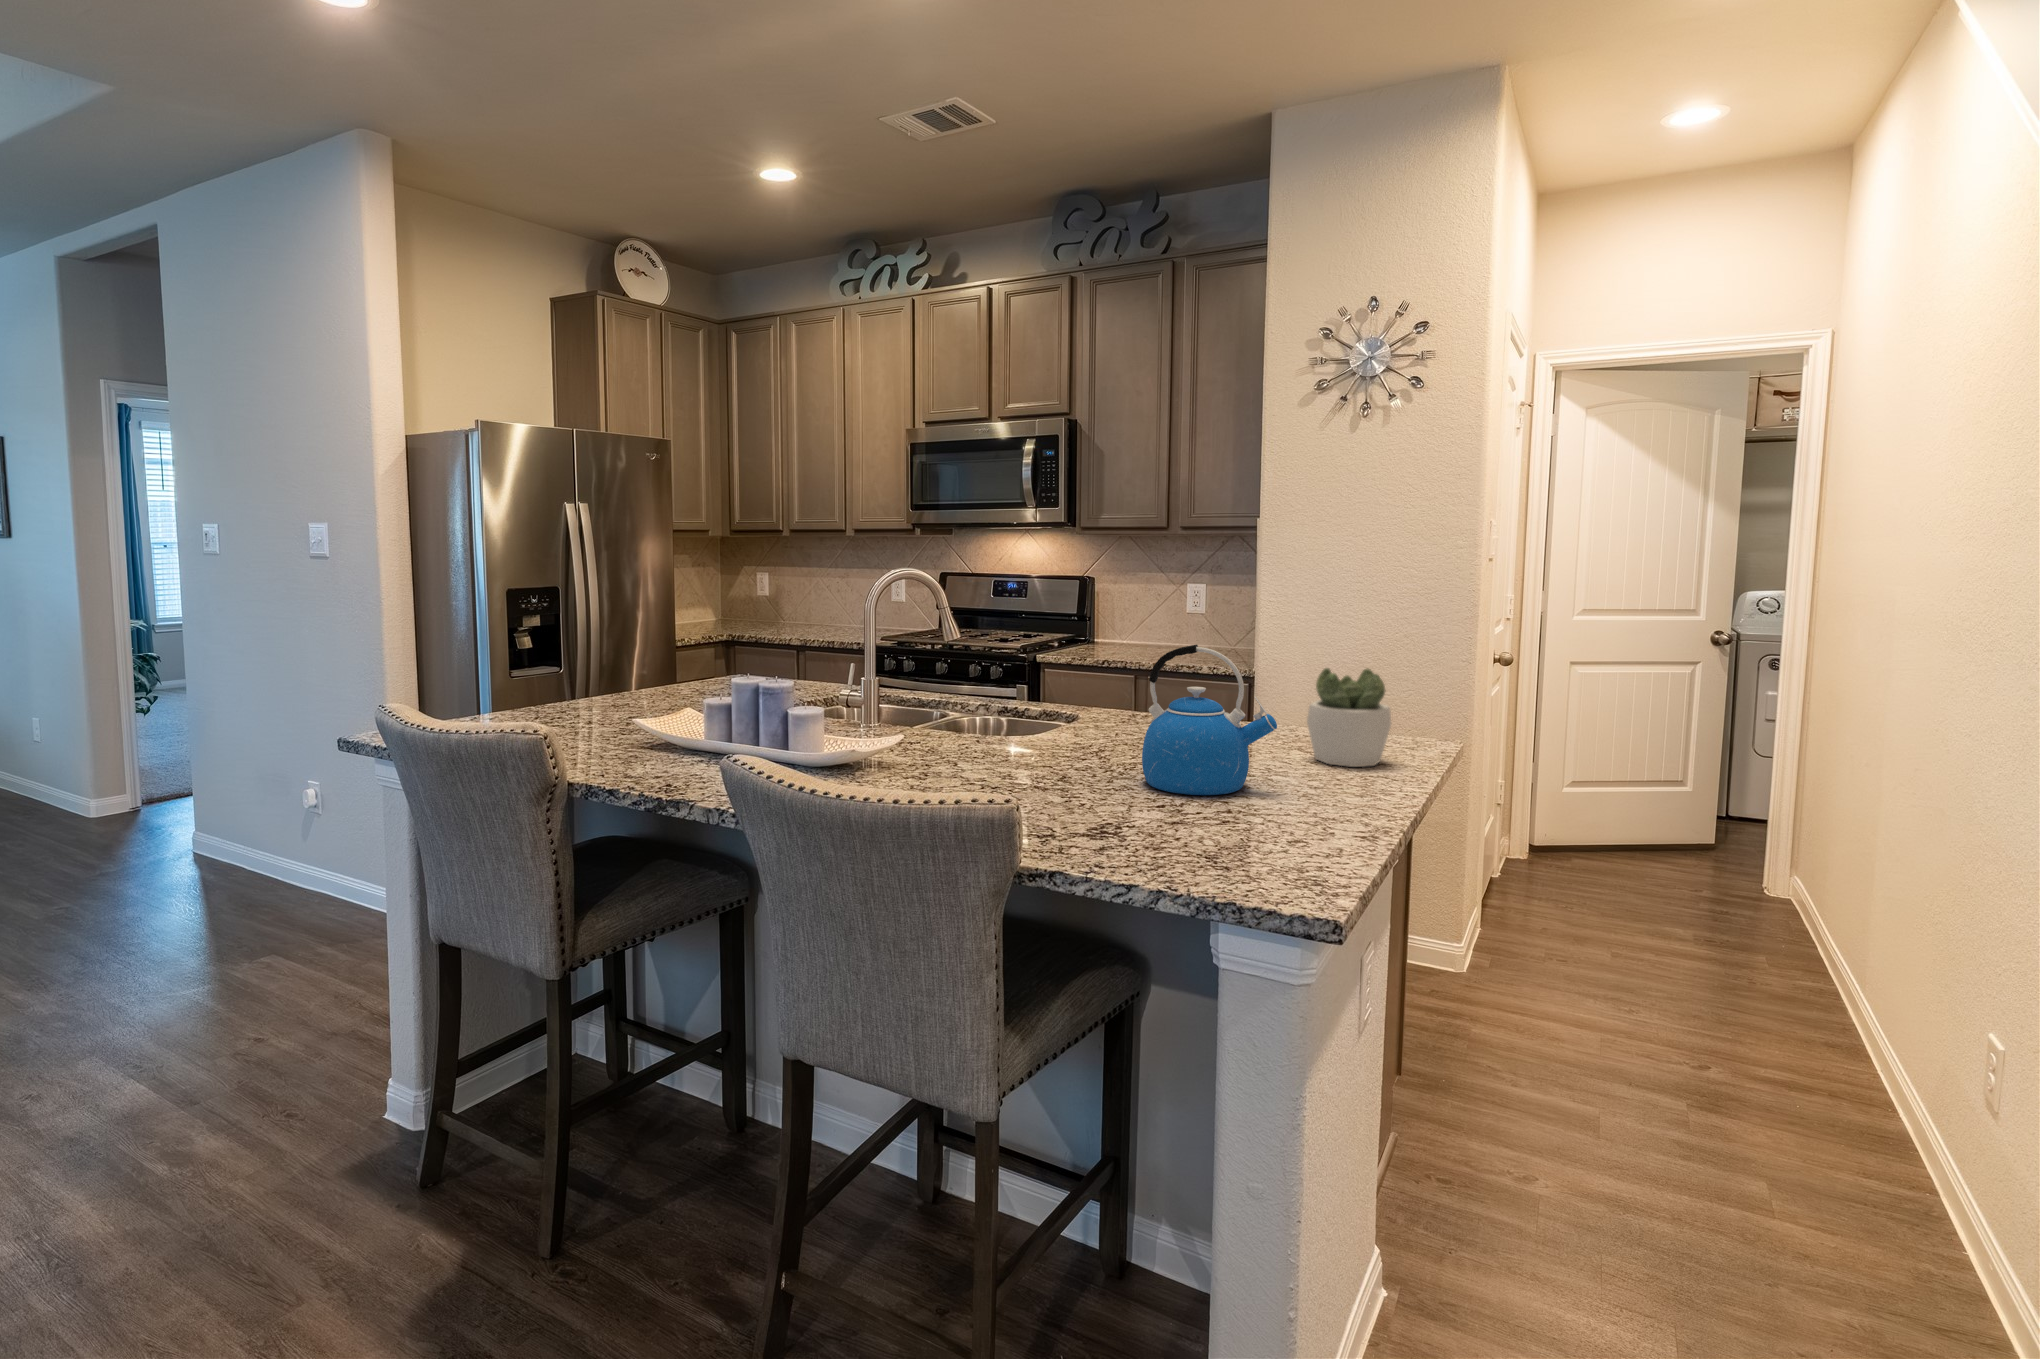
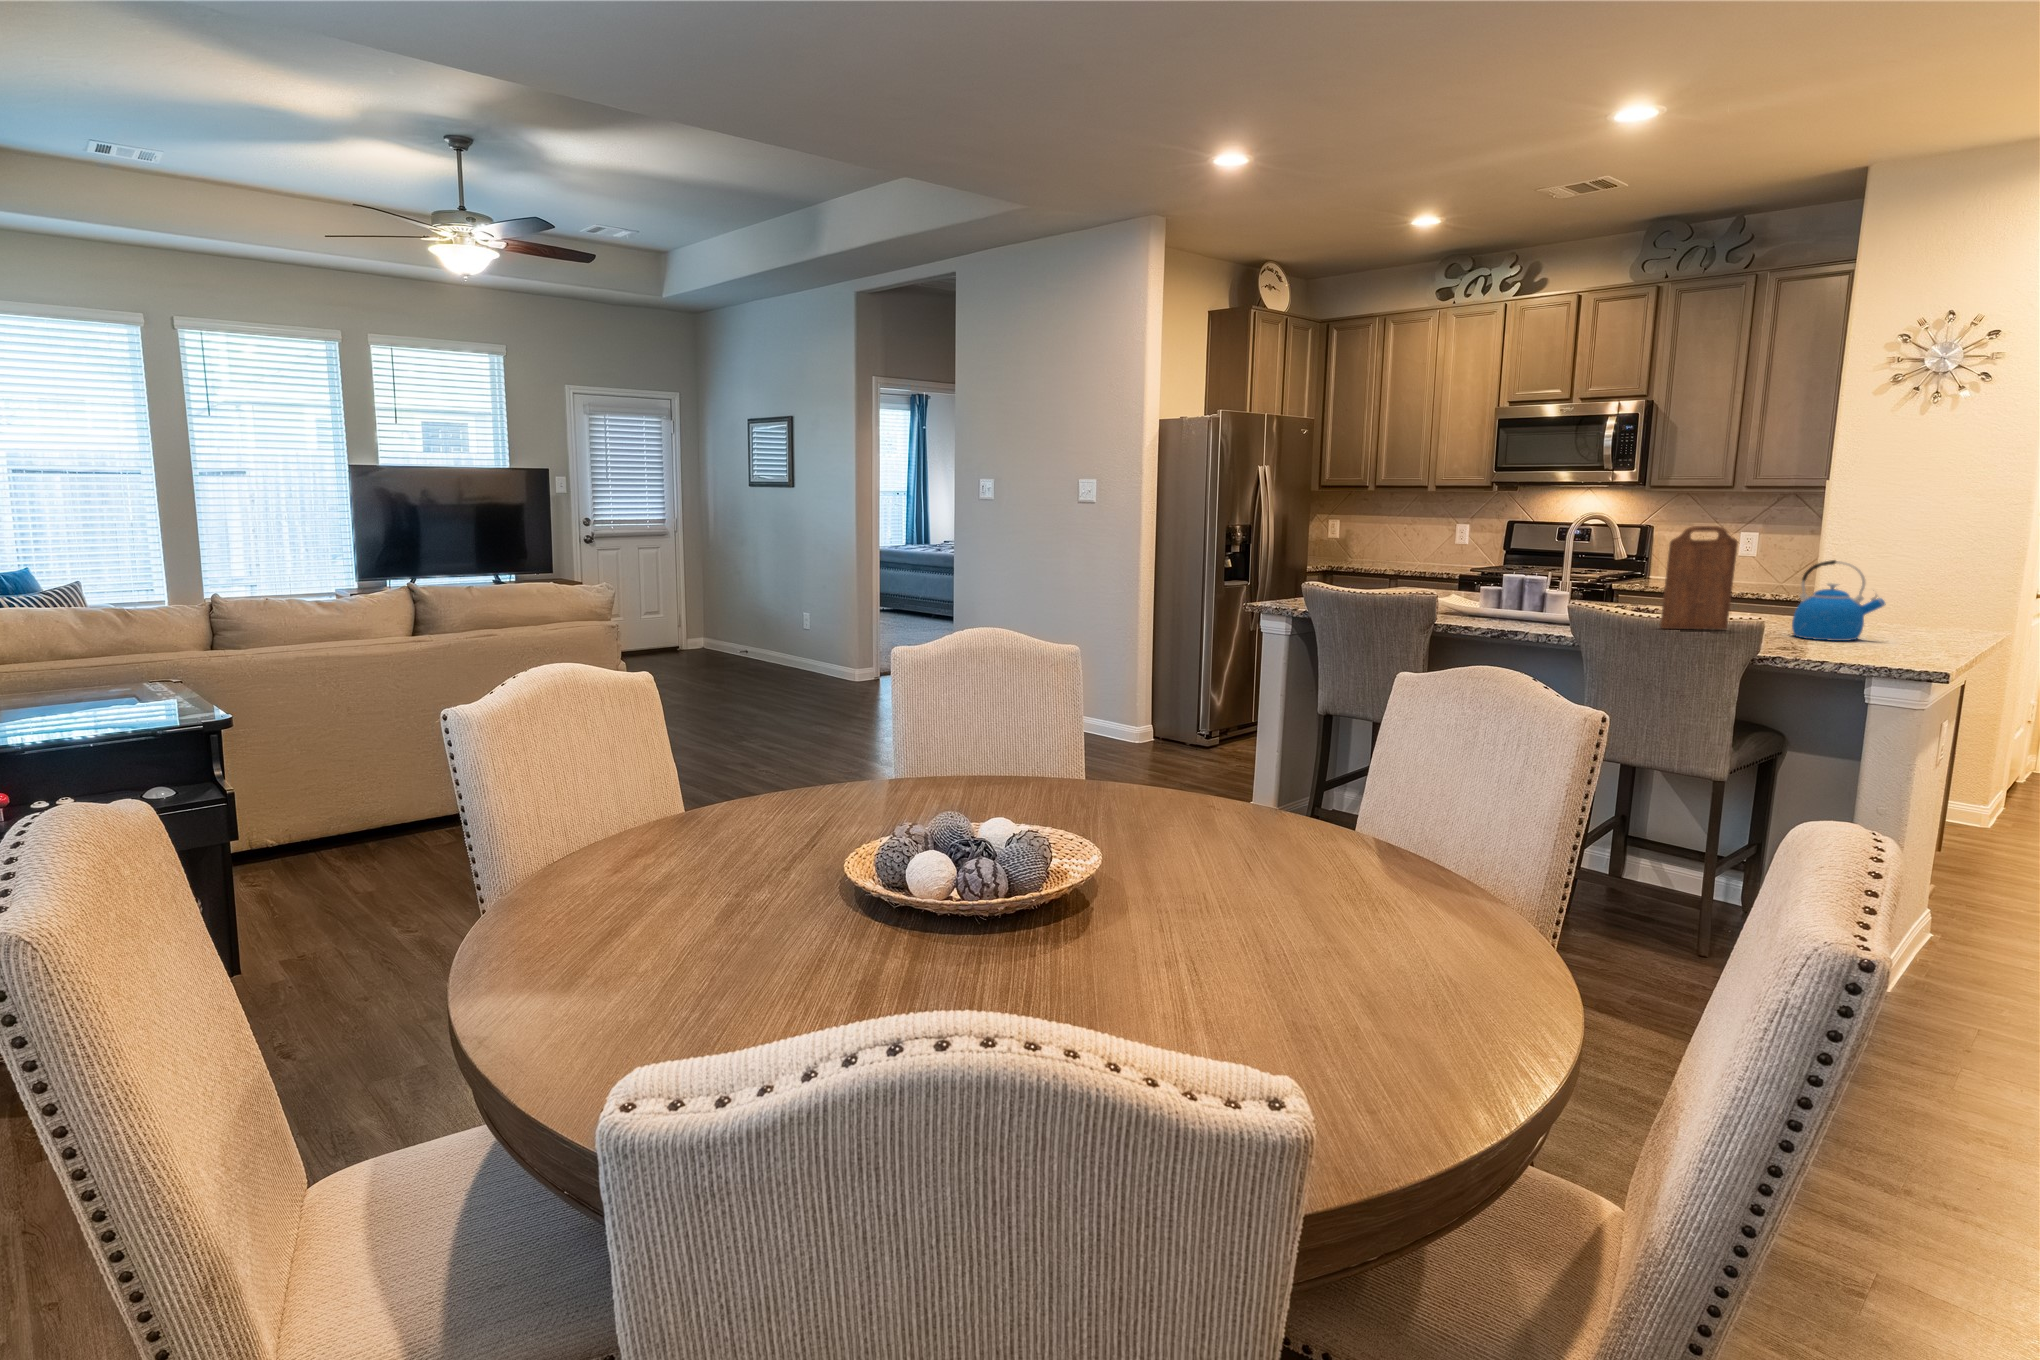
cutting board: none [948,583,1056,767] -> present [1660,526,1738,629]
succulent plant: present [1307,668,1391,767] -> none [1893,577,1954,634]

